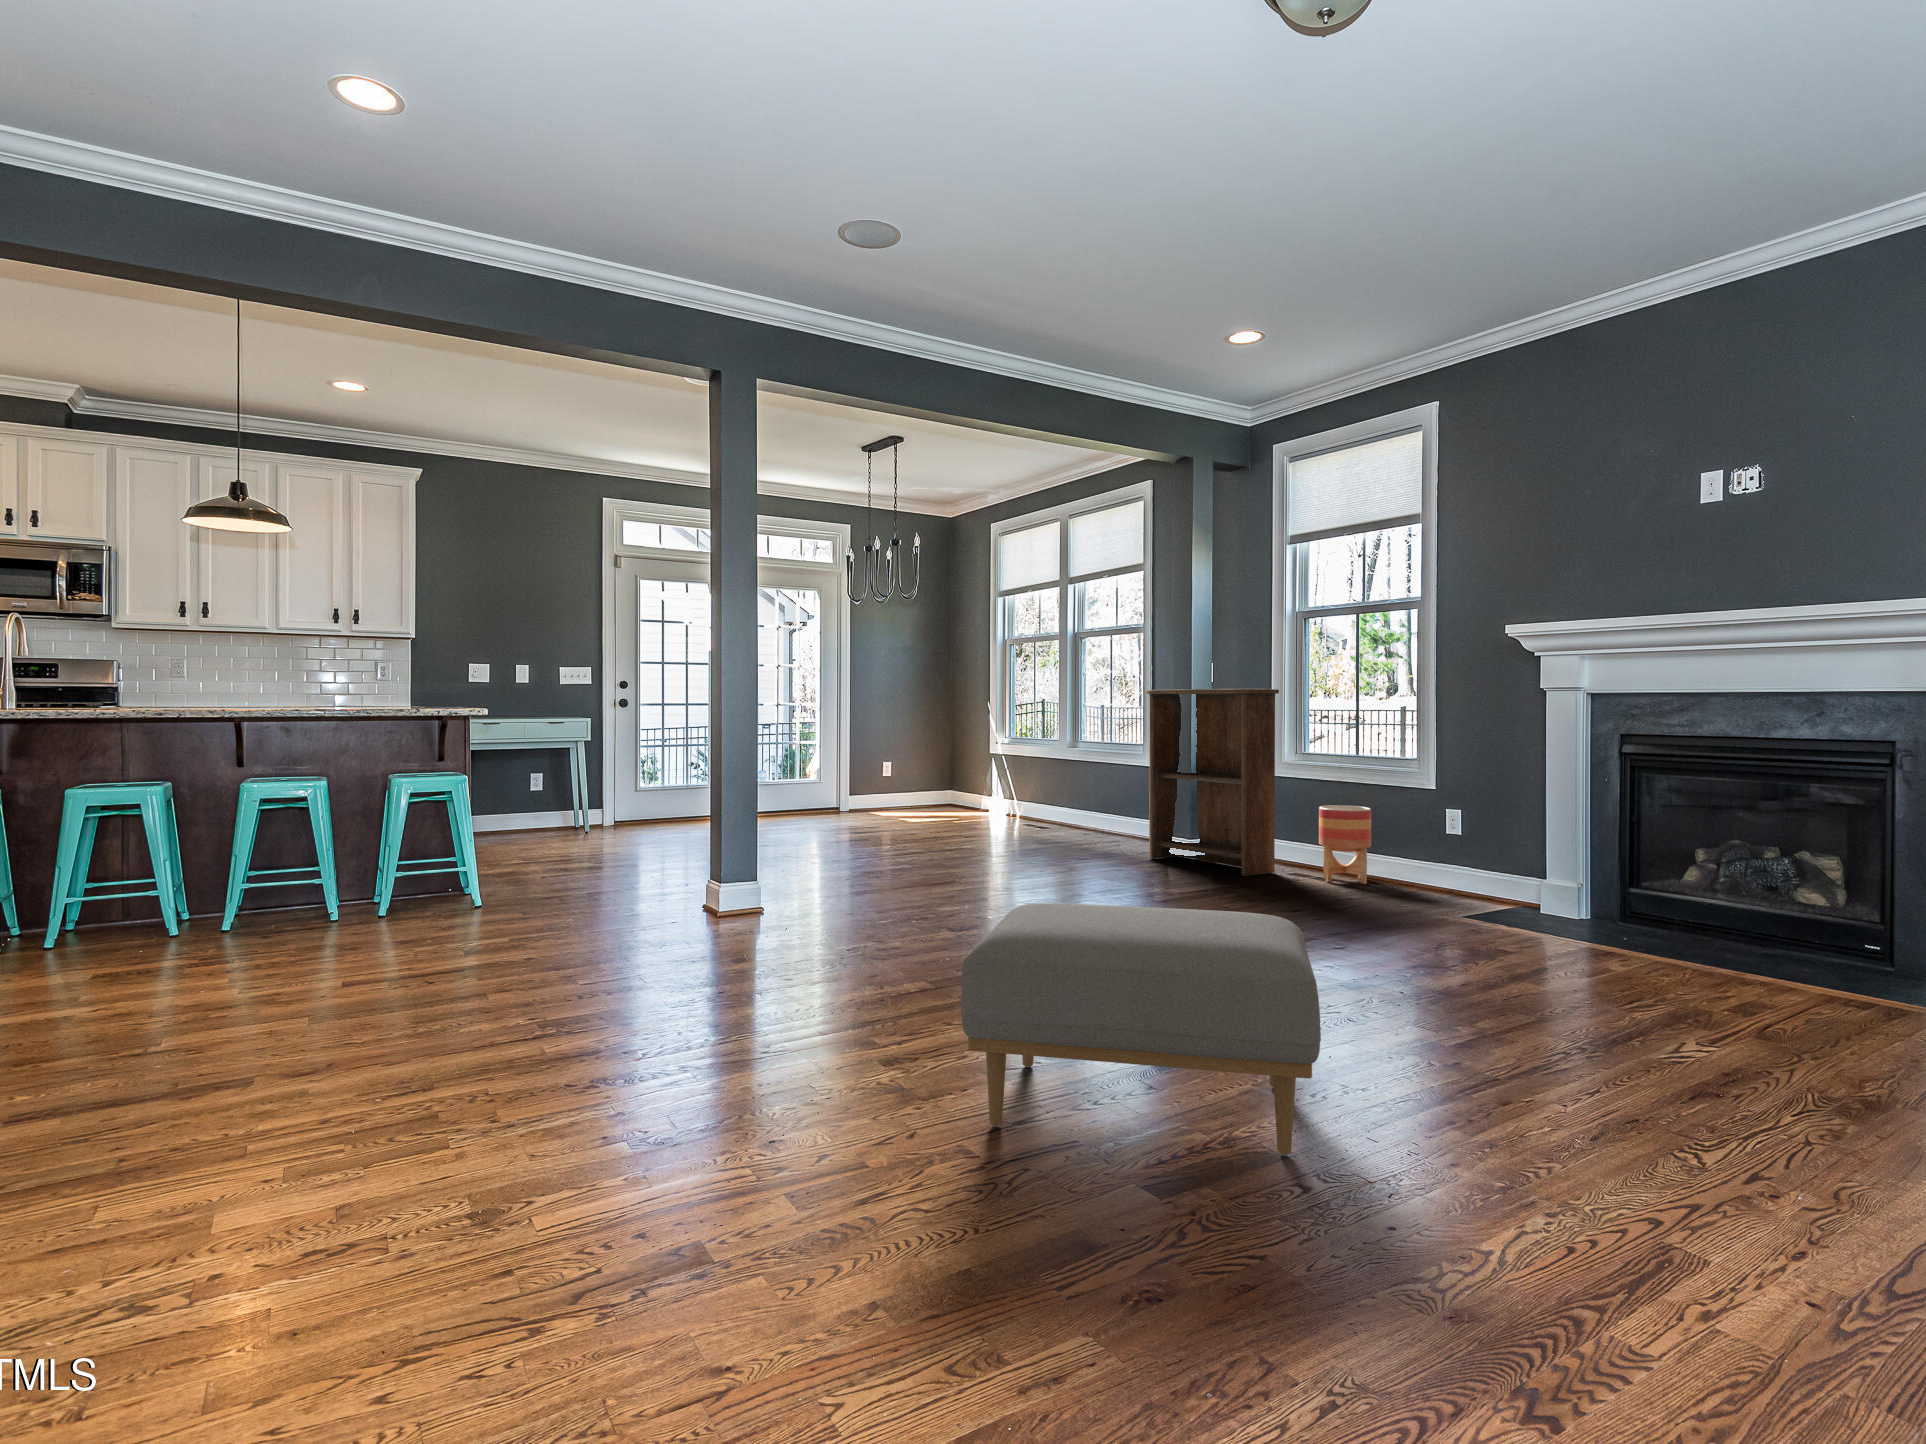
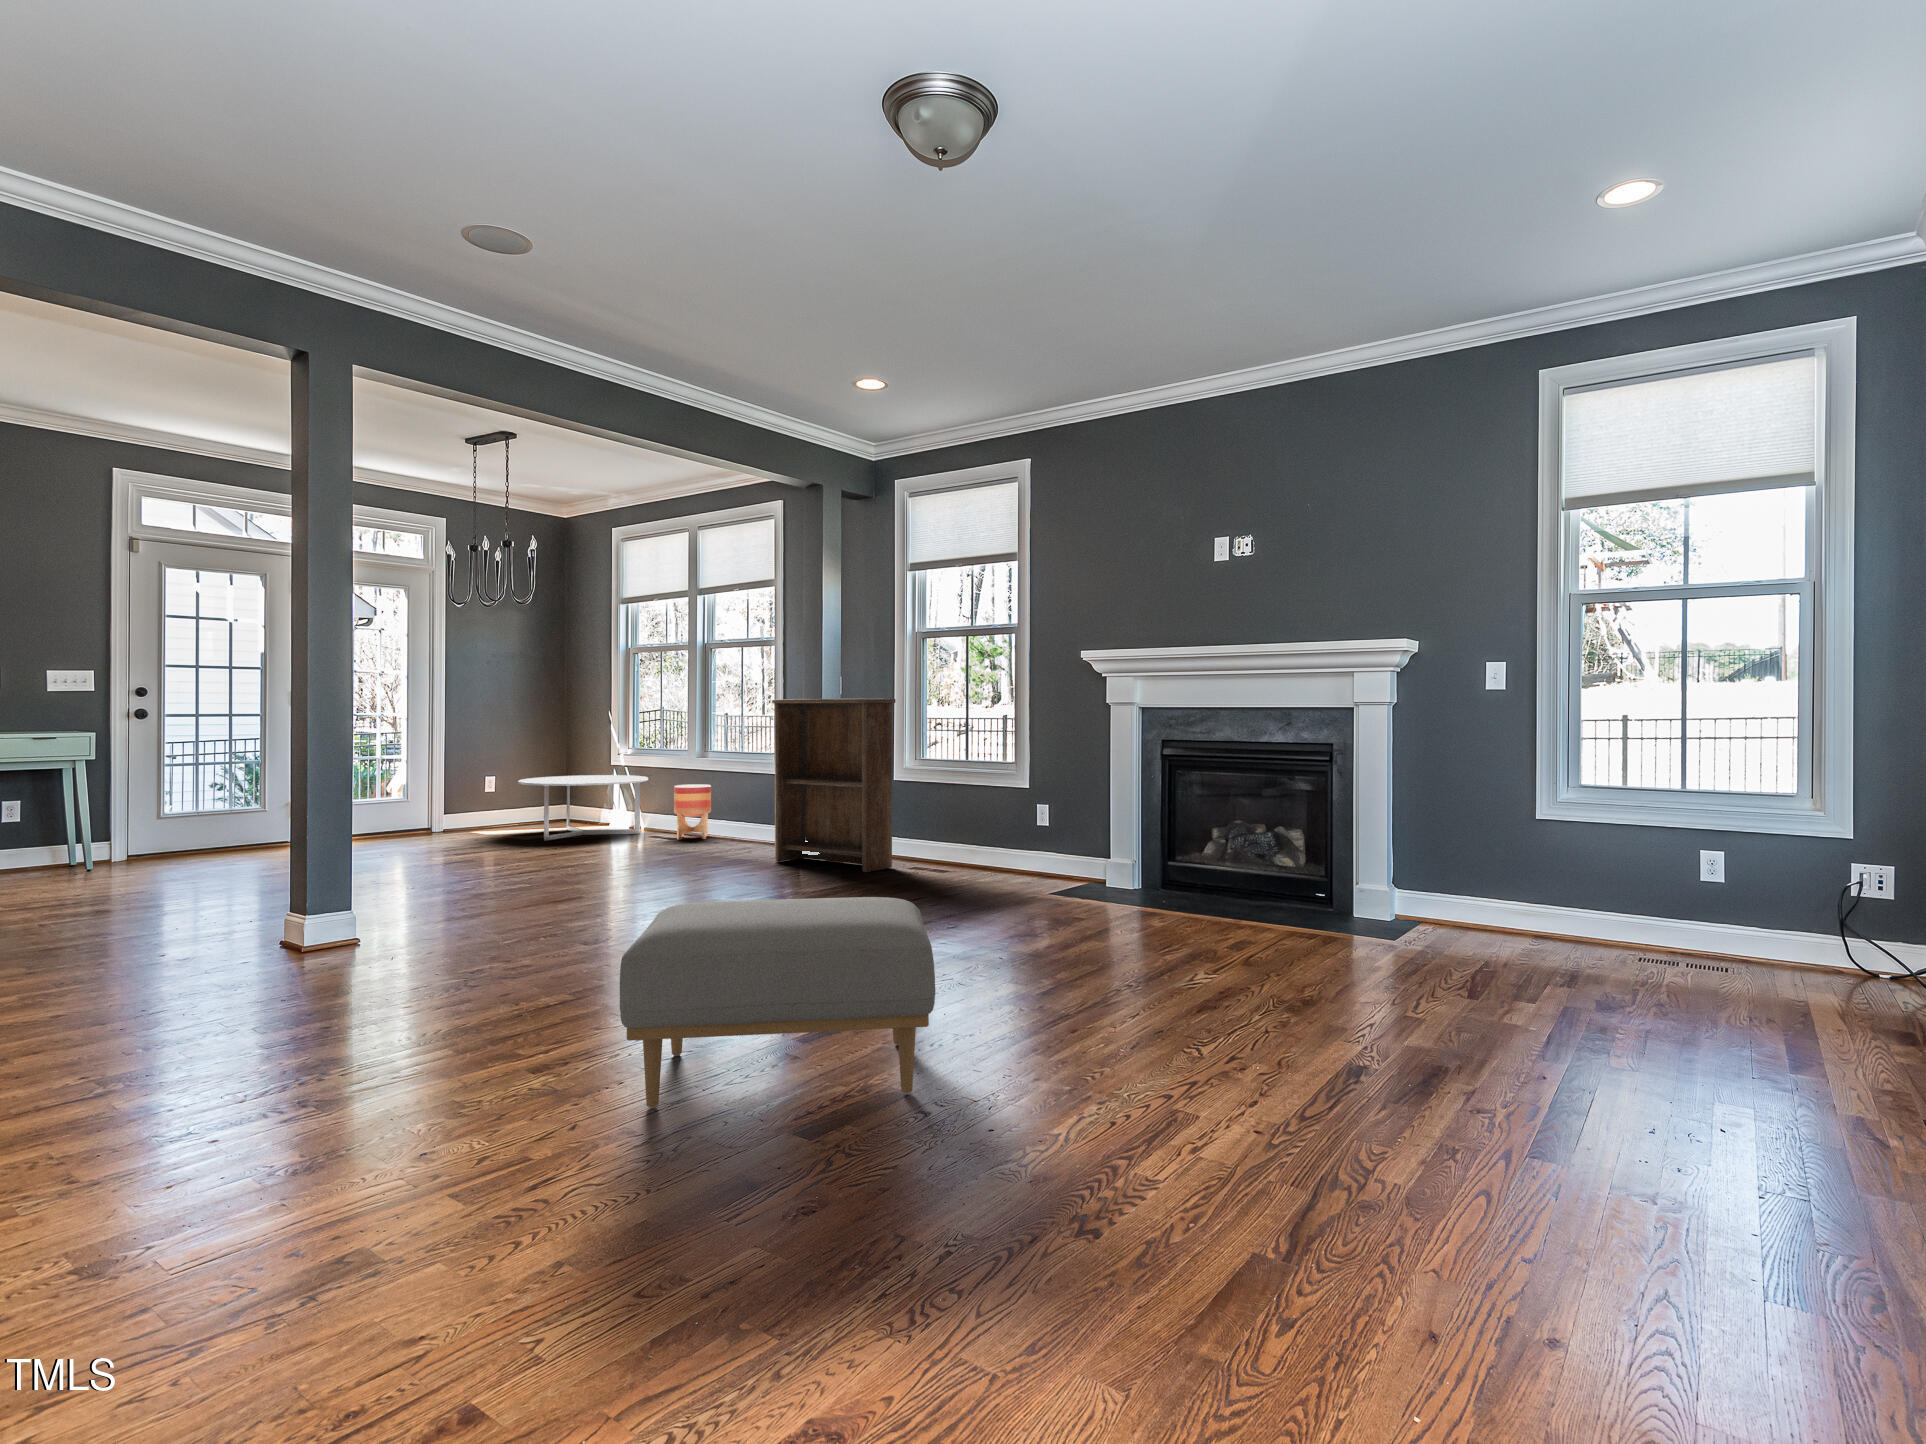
coffee table: none [913,764,1029,825] -> present [518,775,648,841]
planter: present [1319,805,1371,884] -> present [674,784,711,840]

